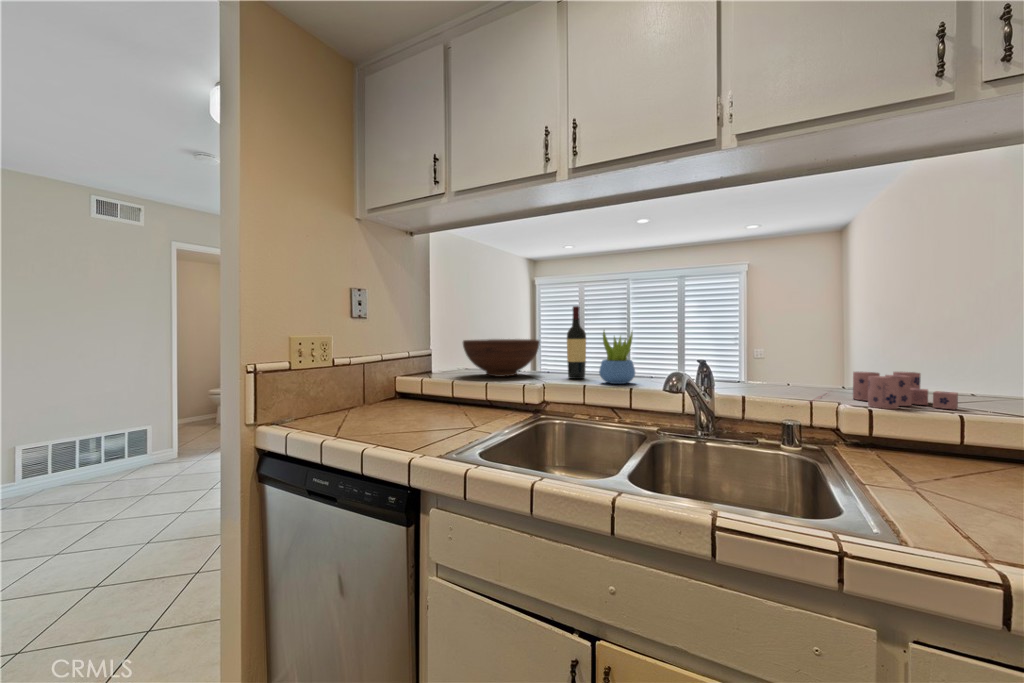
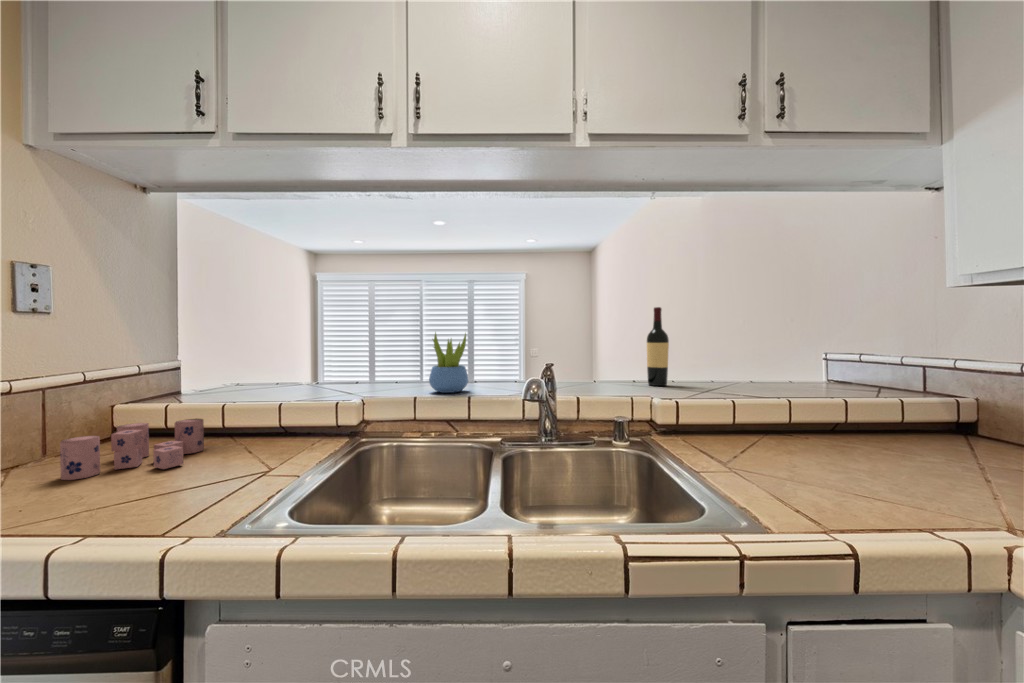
wine bottle: present [567,306,586,379] -> present [647,307,669,386]
fruit bowl: present [463,339,540,377] -> none [235,344,349,393]
candle: present [853,372,958,410] -> present [60,419,204,480]

